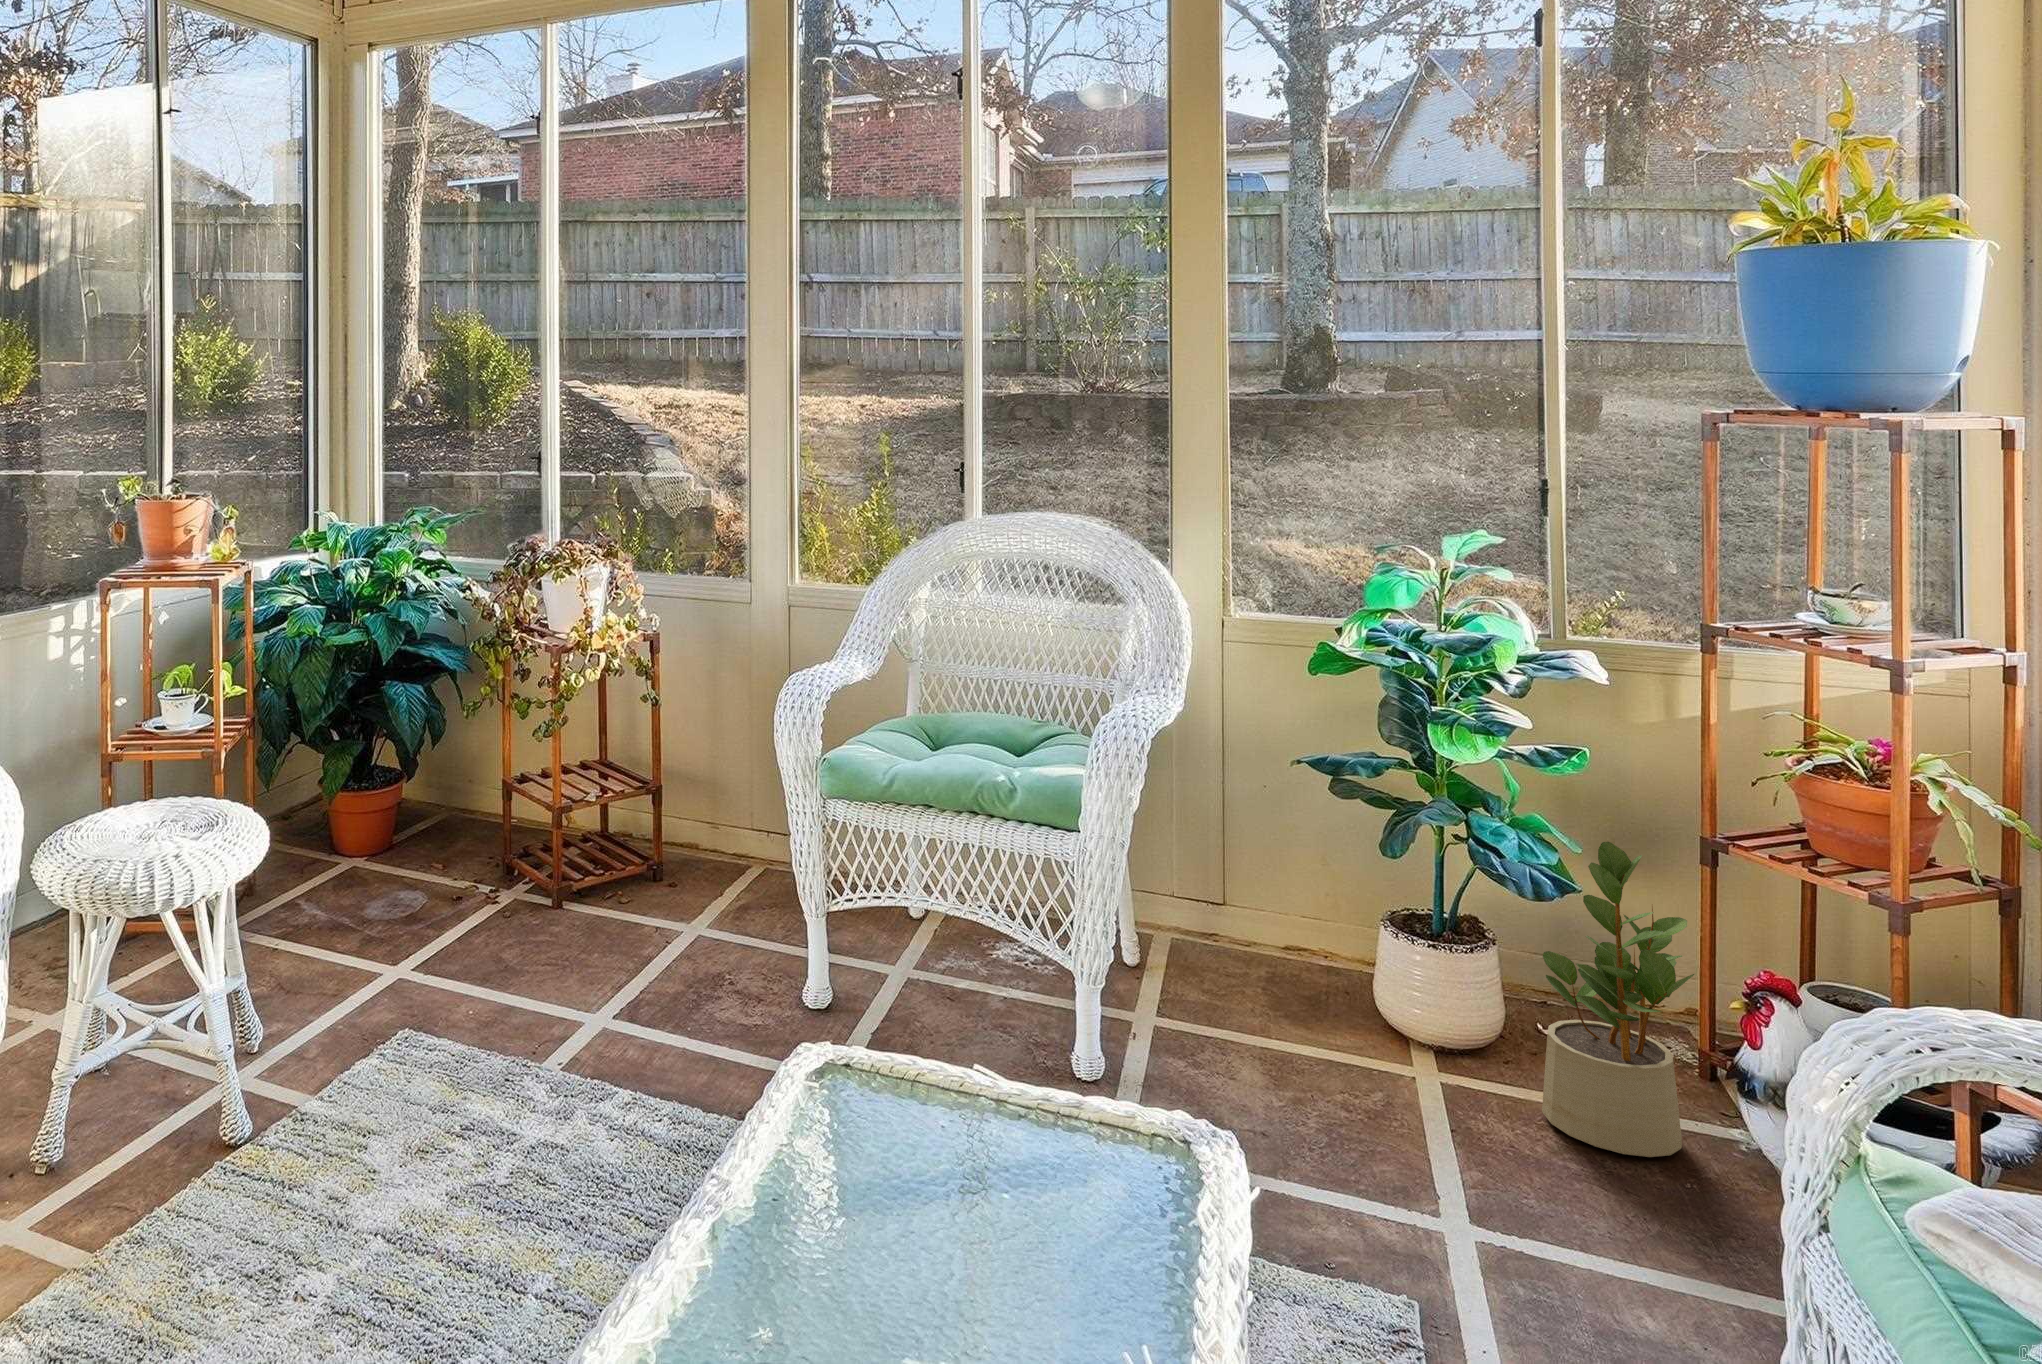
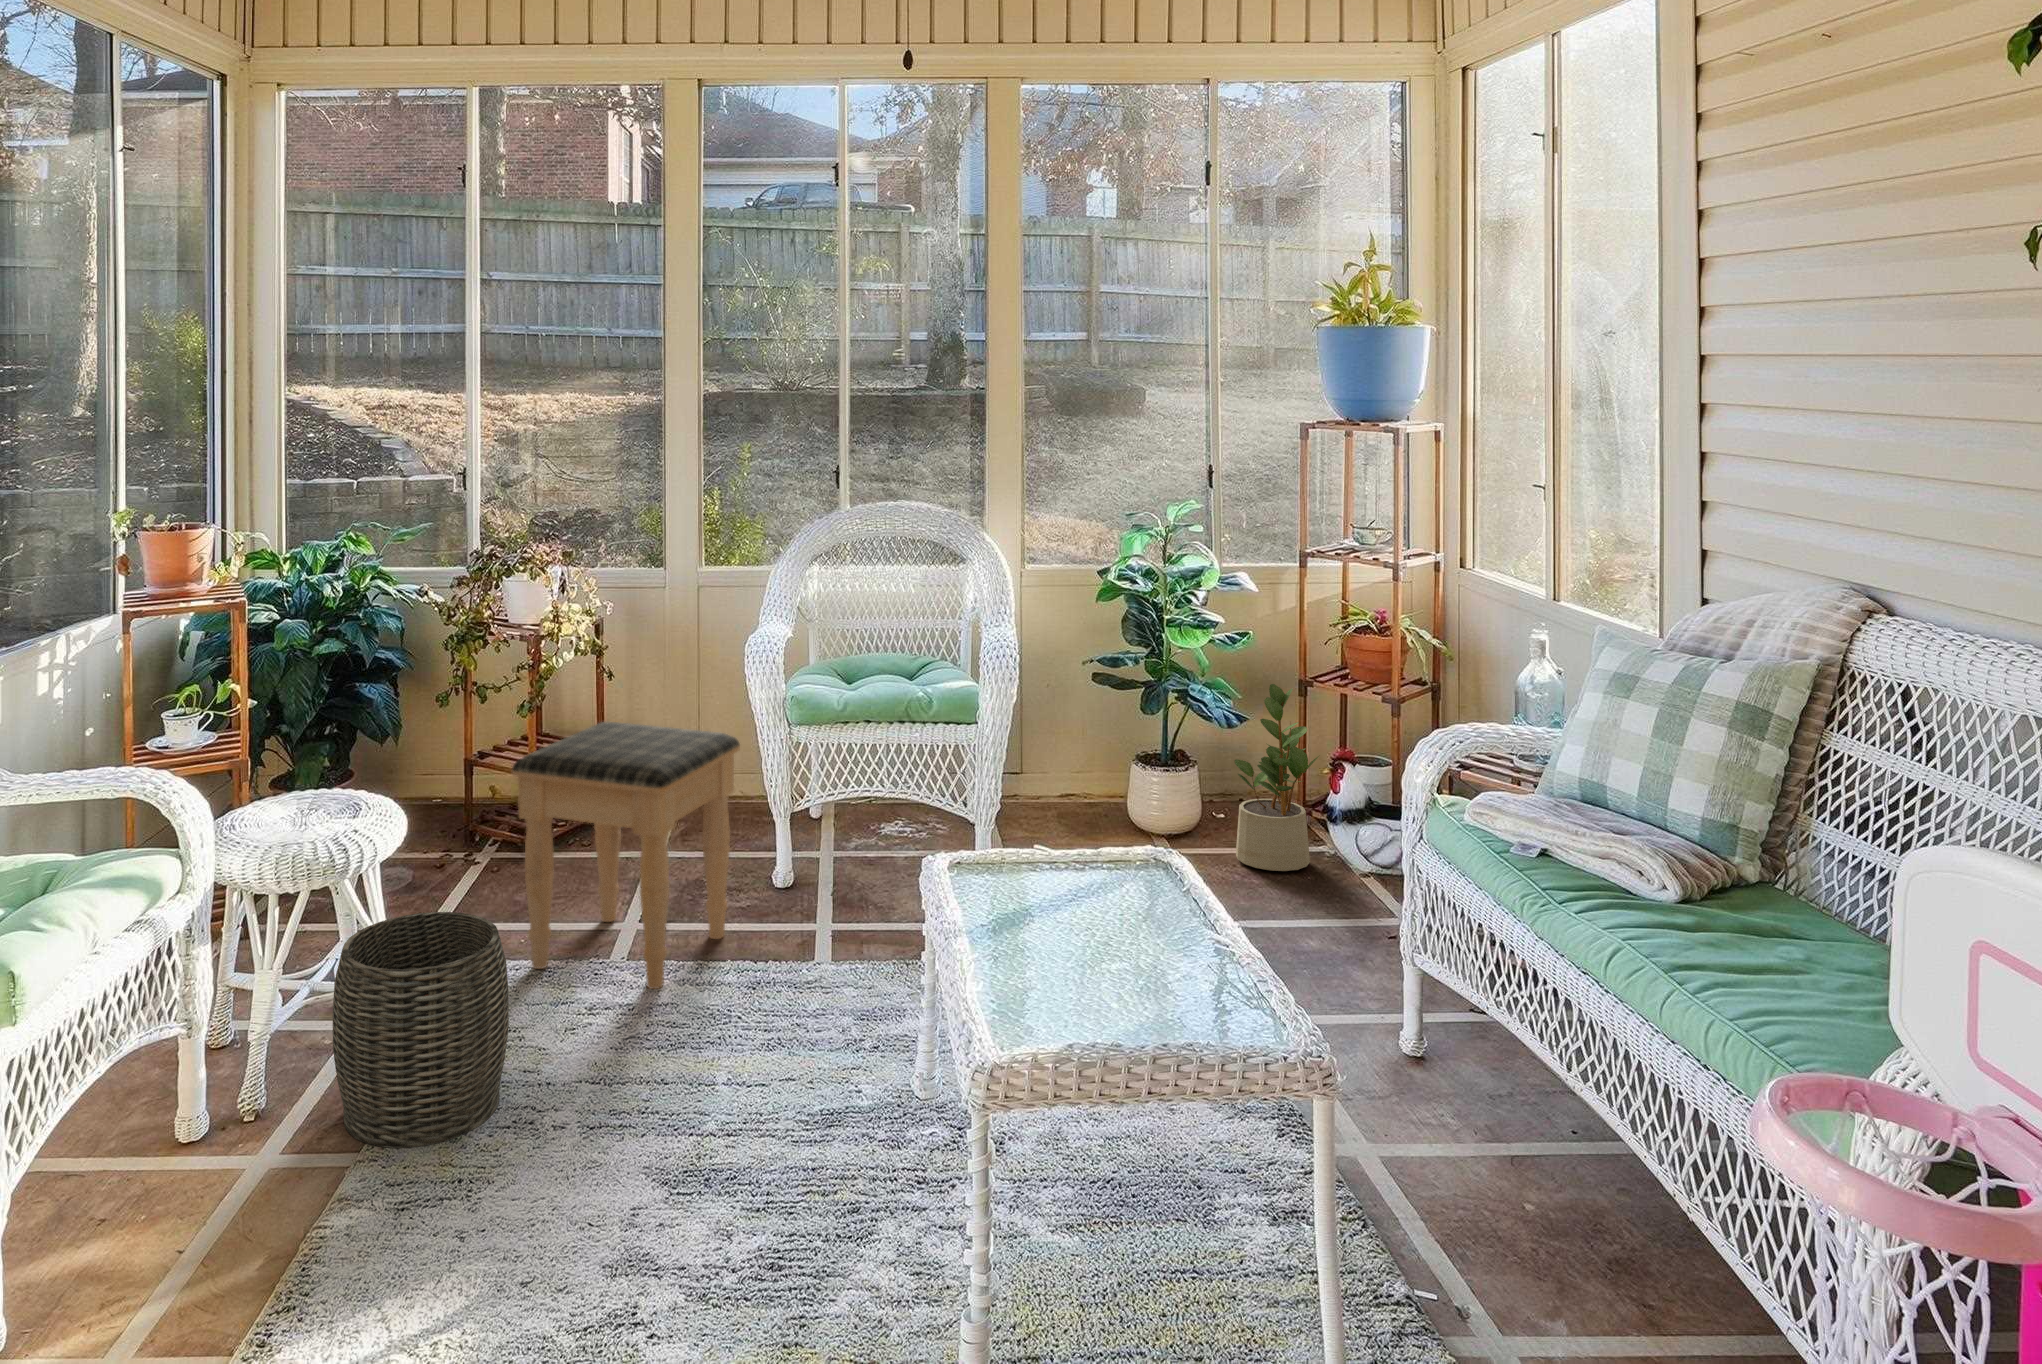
footstool: none [443,763,726,1114] -> present [511,721,740,989]
woven basket: none [86,966,298,1262] -> present [333,912,509,1148]

